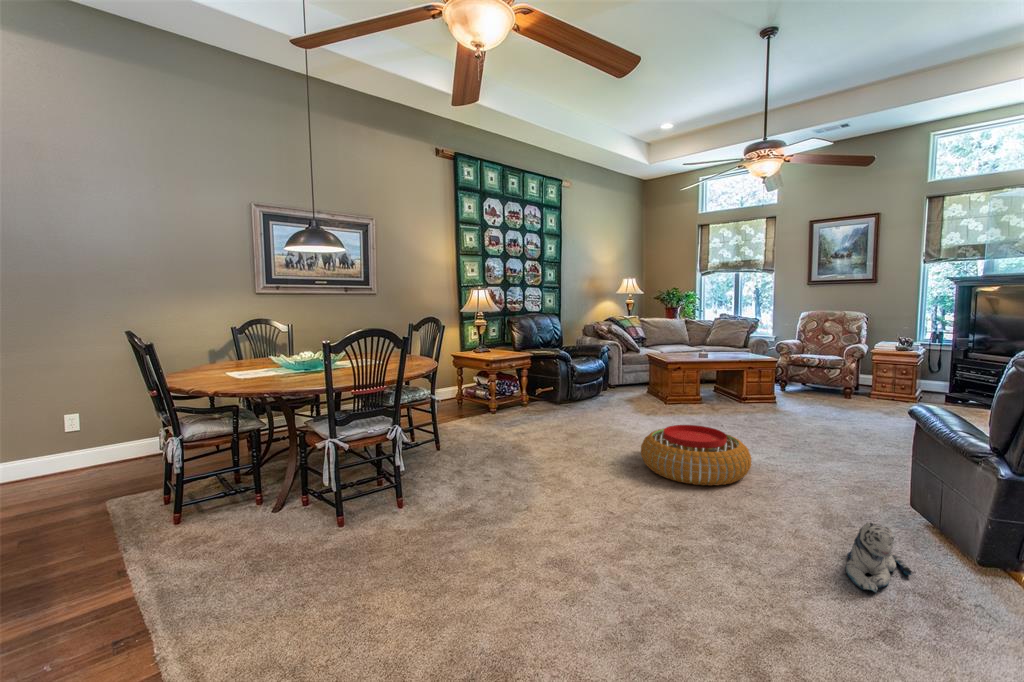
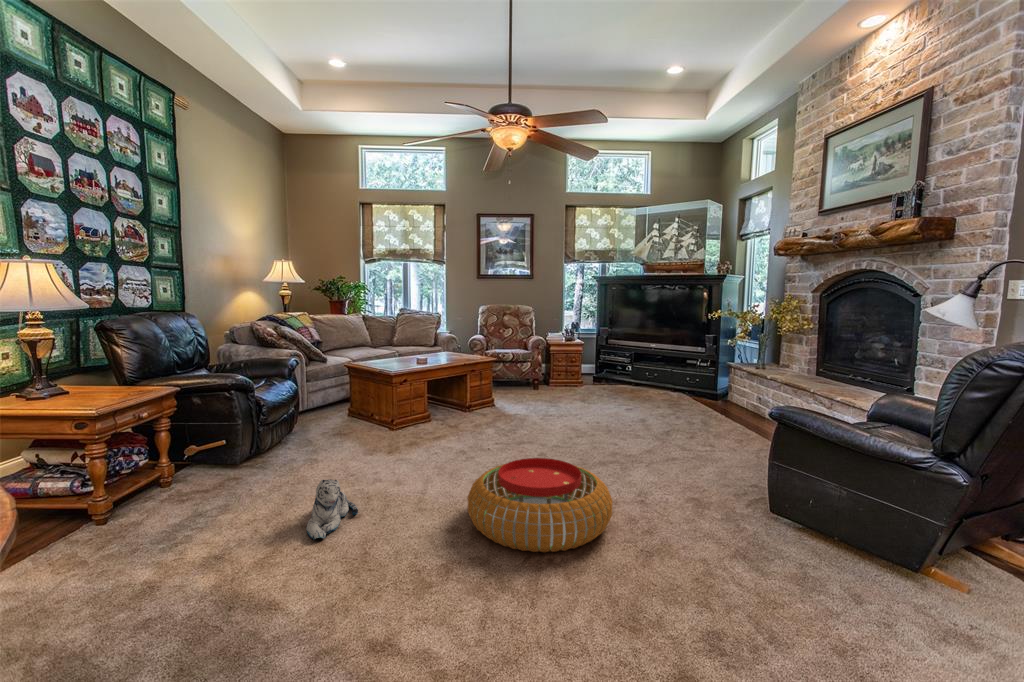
plush toy: present [845,522,912,592] -> present [306,479,358,540]

